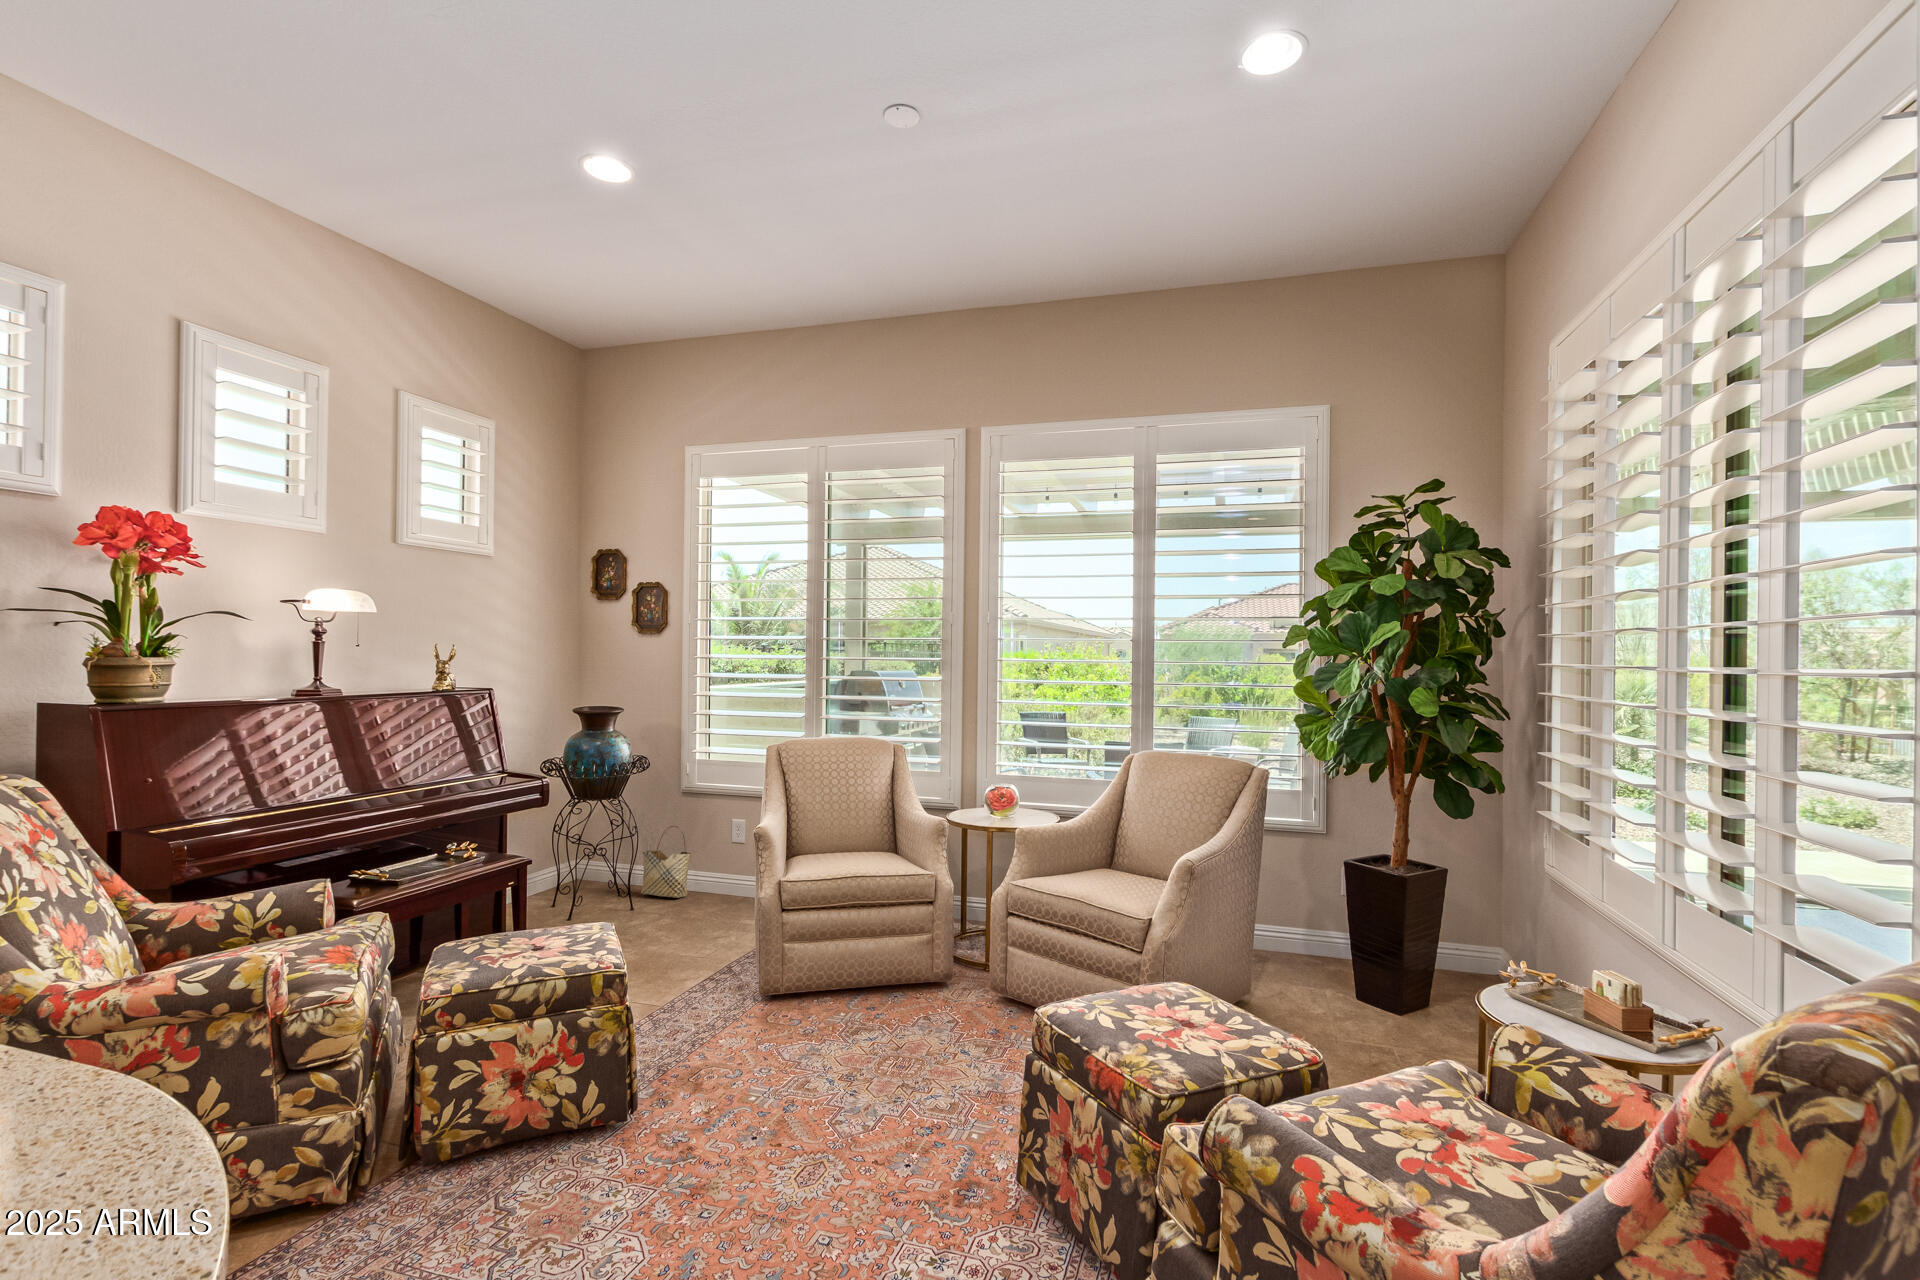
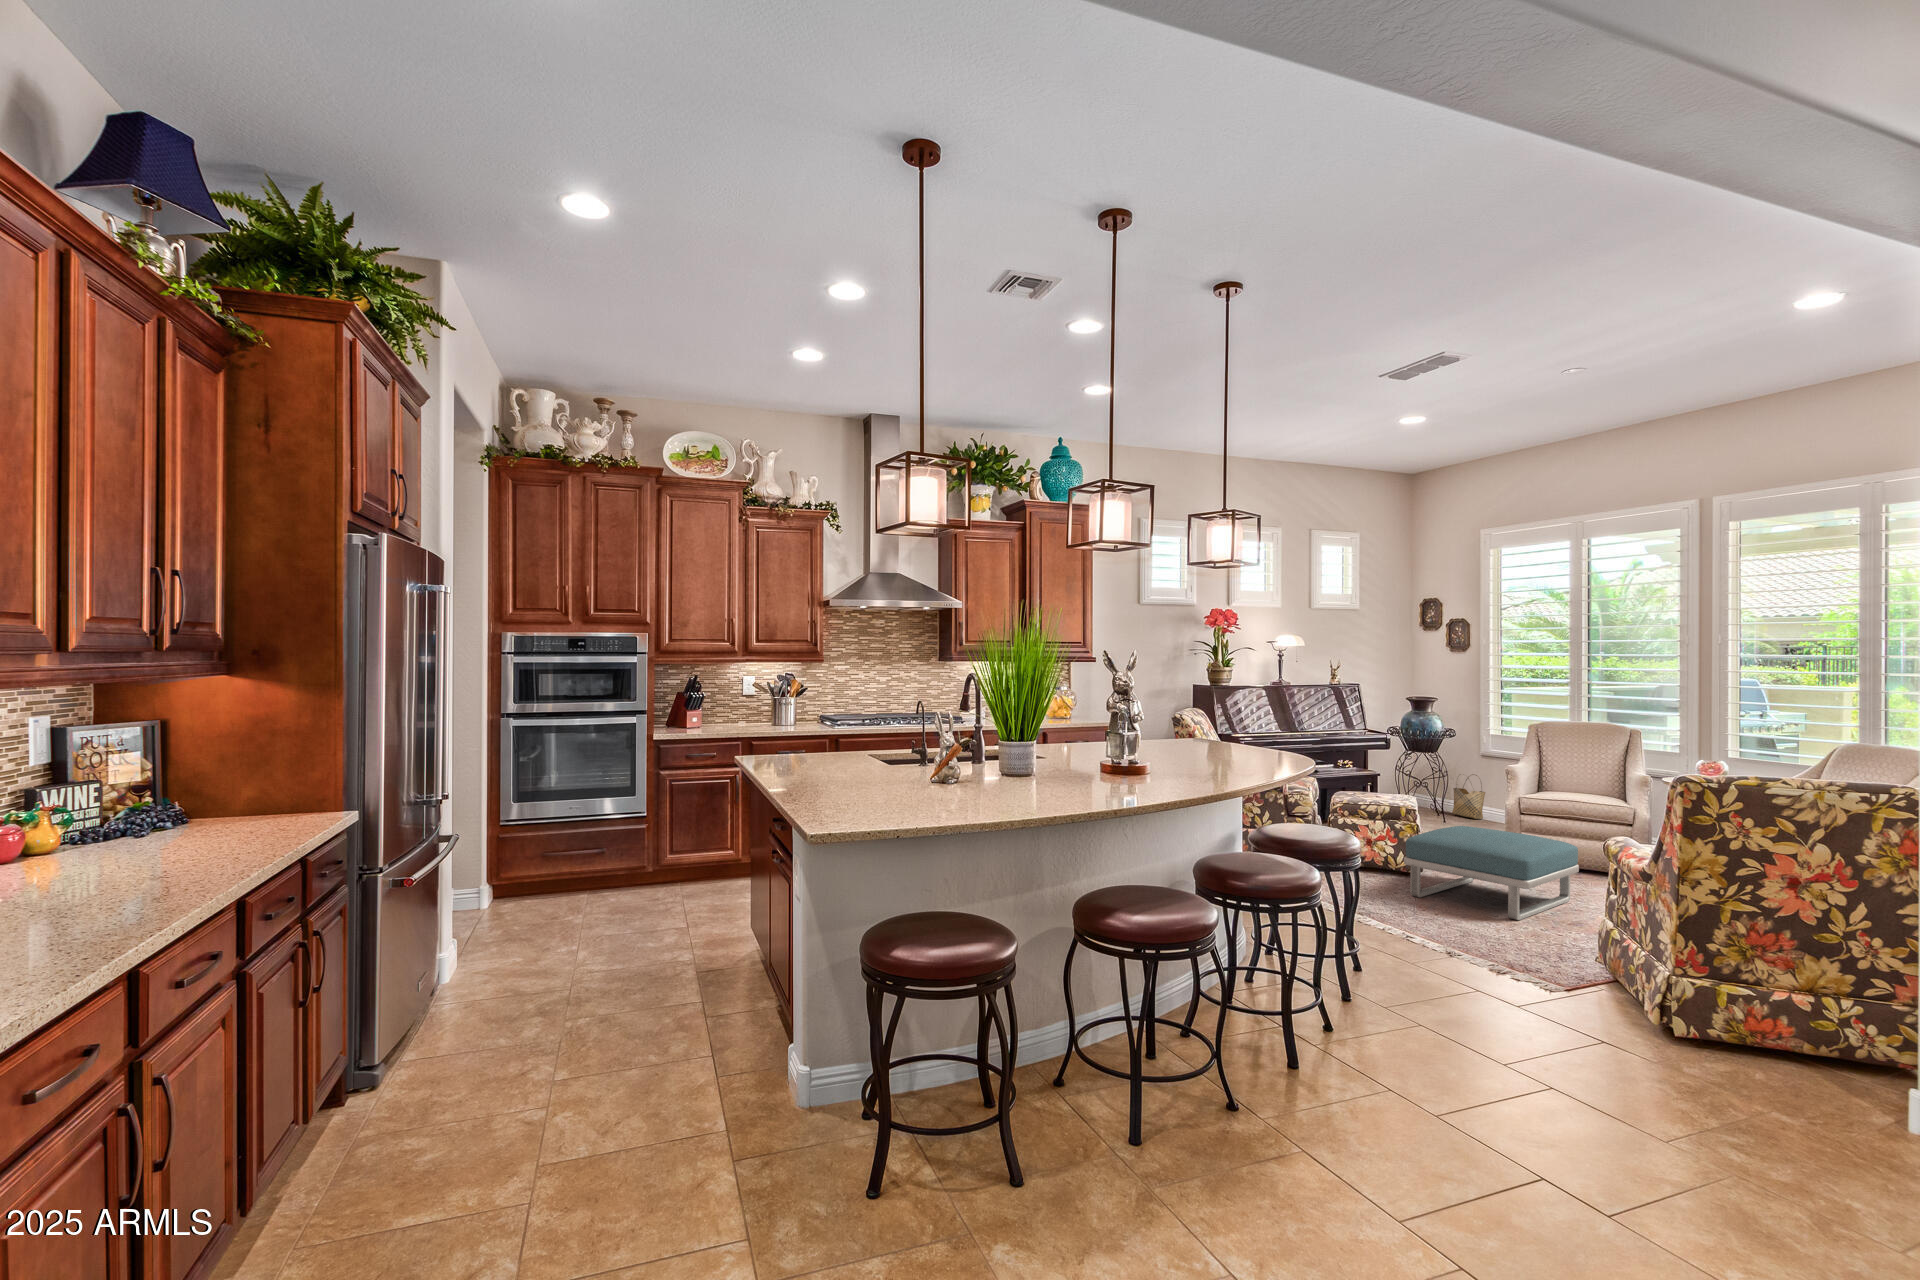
footstool: none [611,986,932,1245] -> present [1404,826,1579,920]

